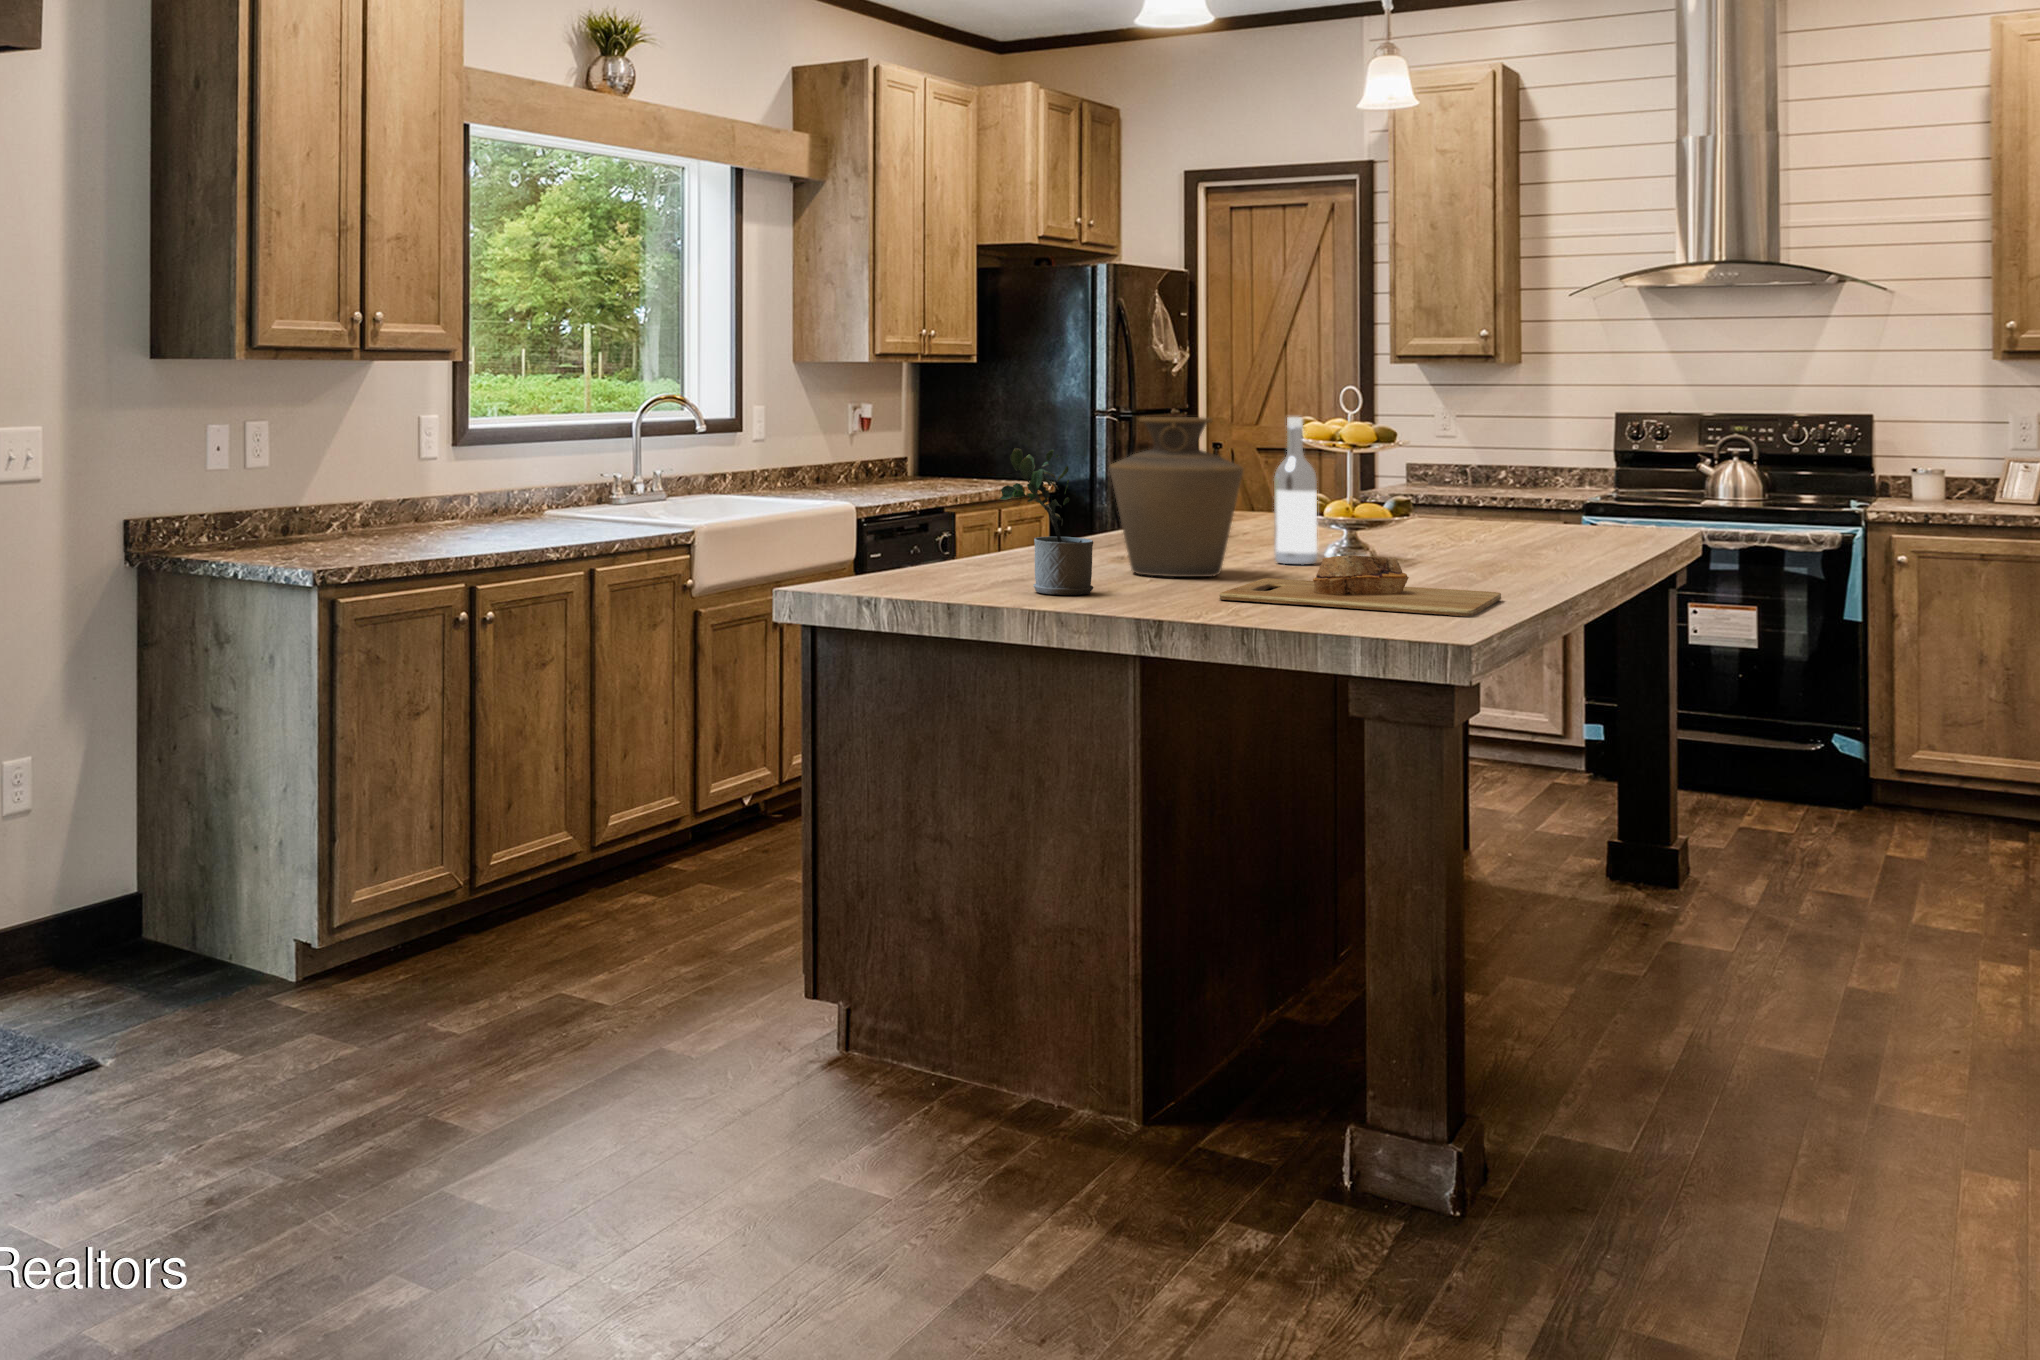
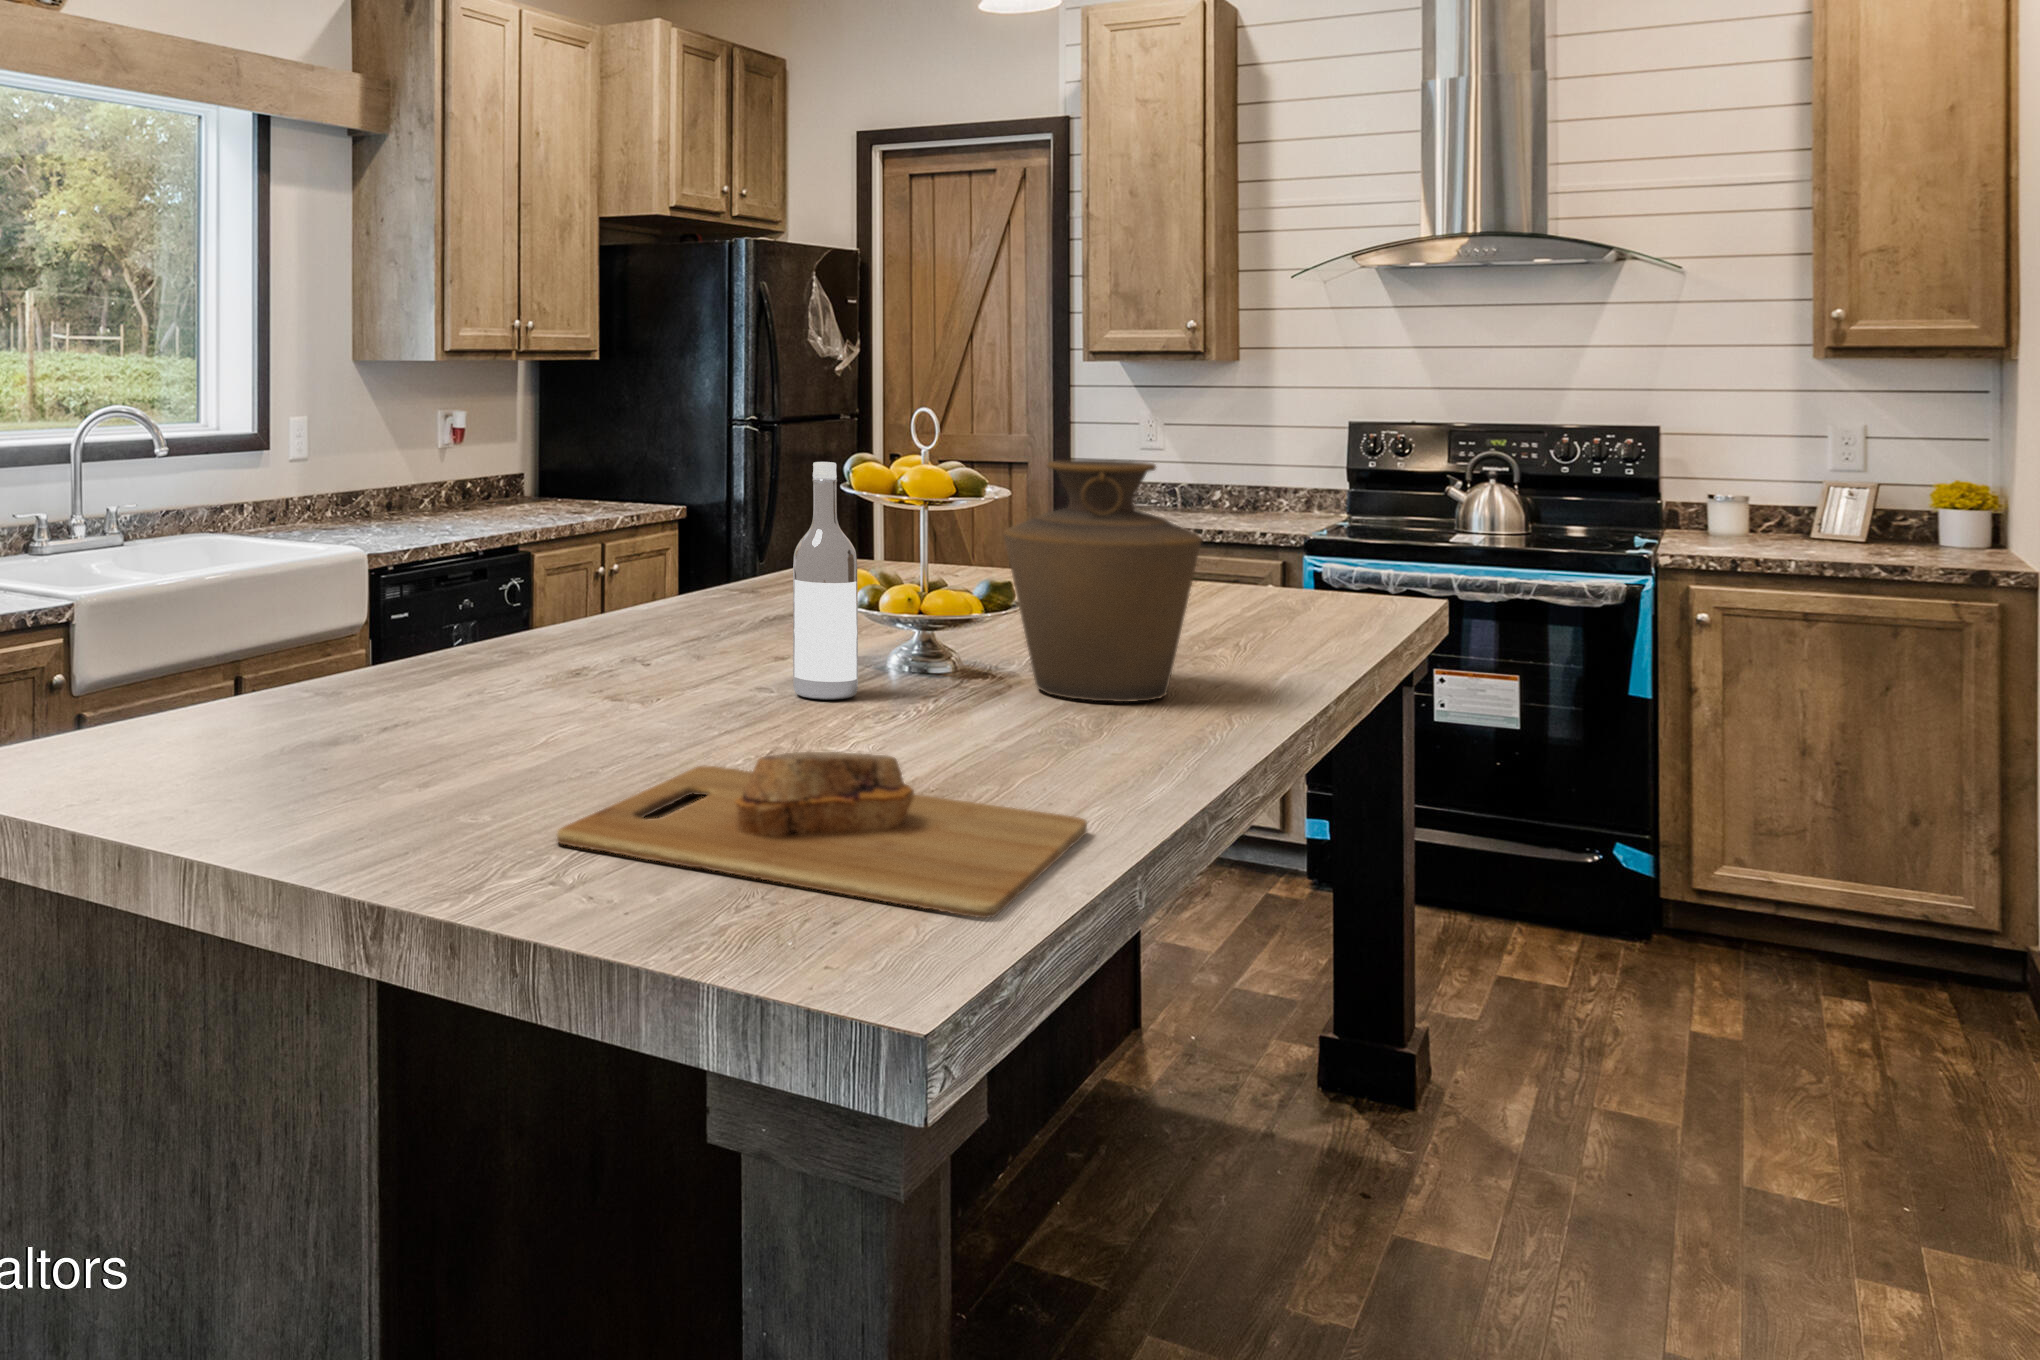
vase: present [1109,417,1243,577] -> present [1003,460,1202,702]
potted plant: present [1000,448,1093,595] -> none [174,546,351,827]

